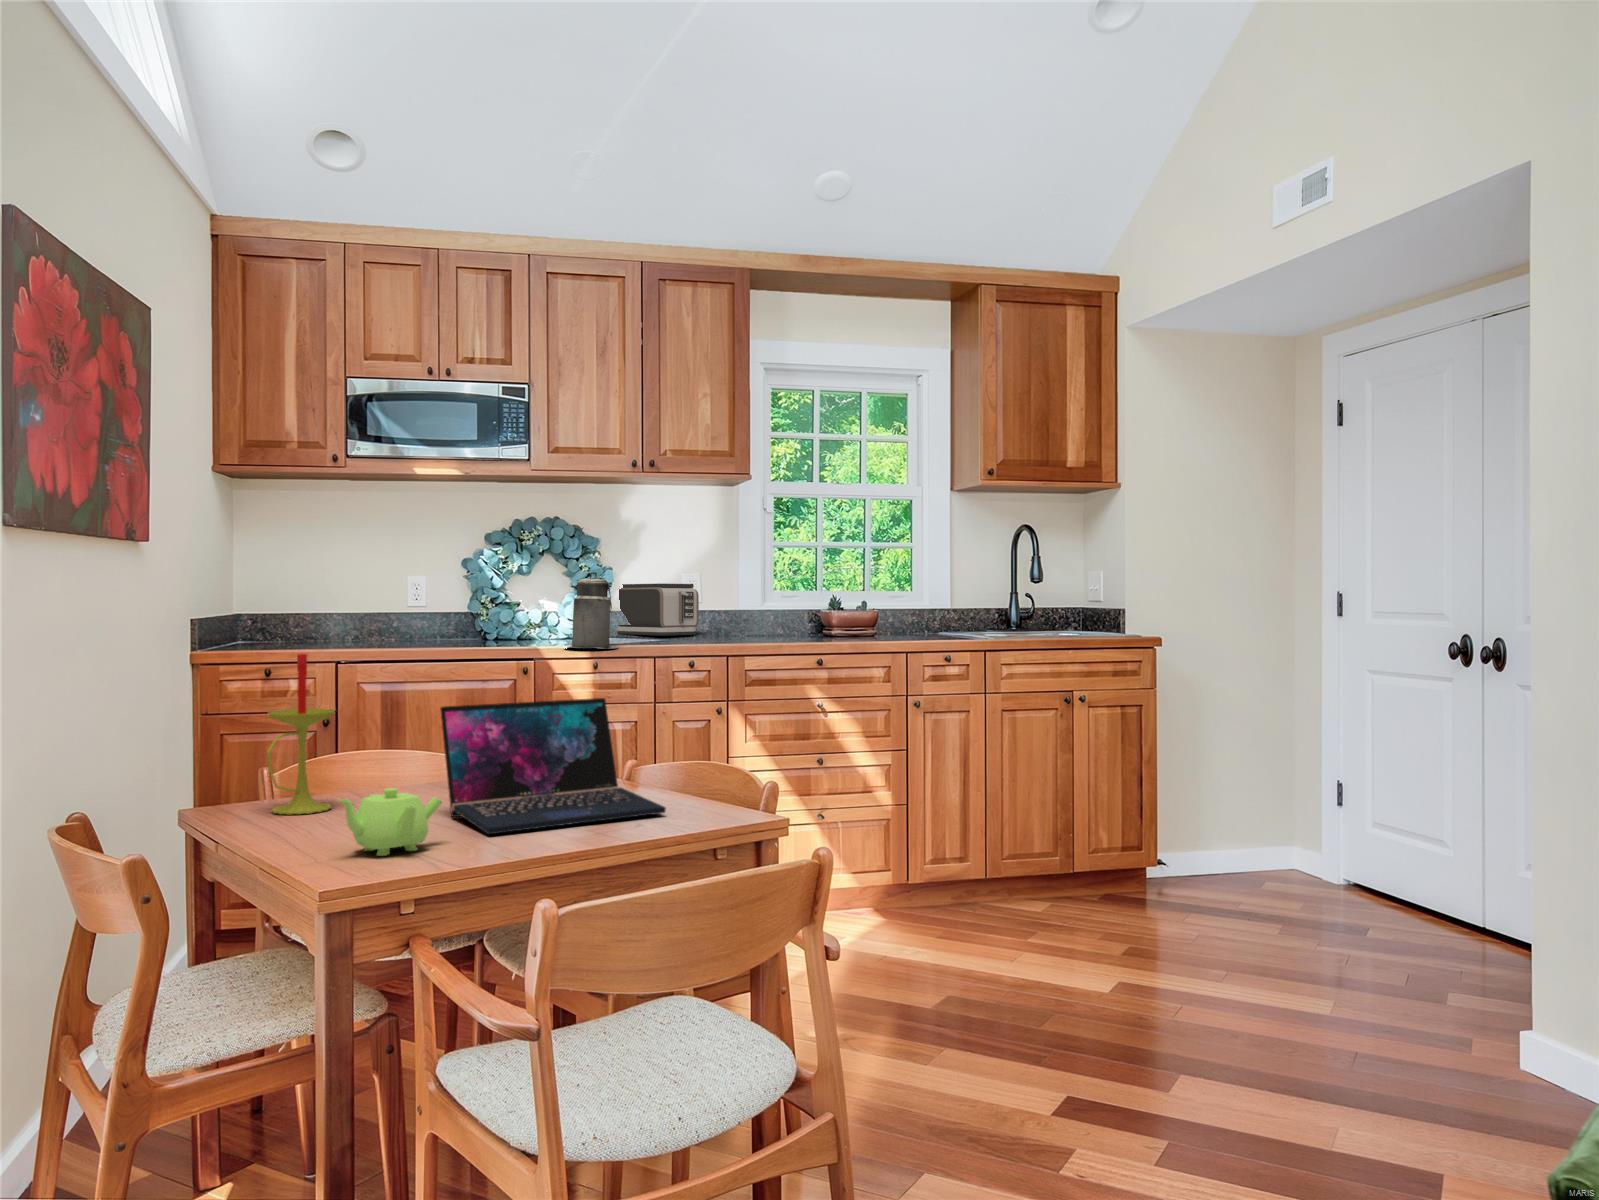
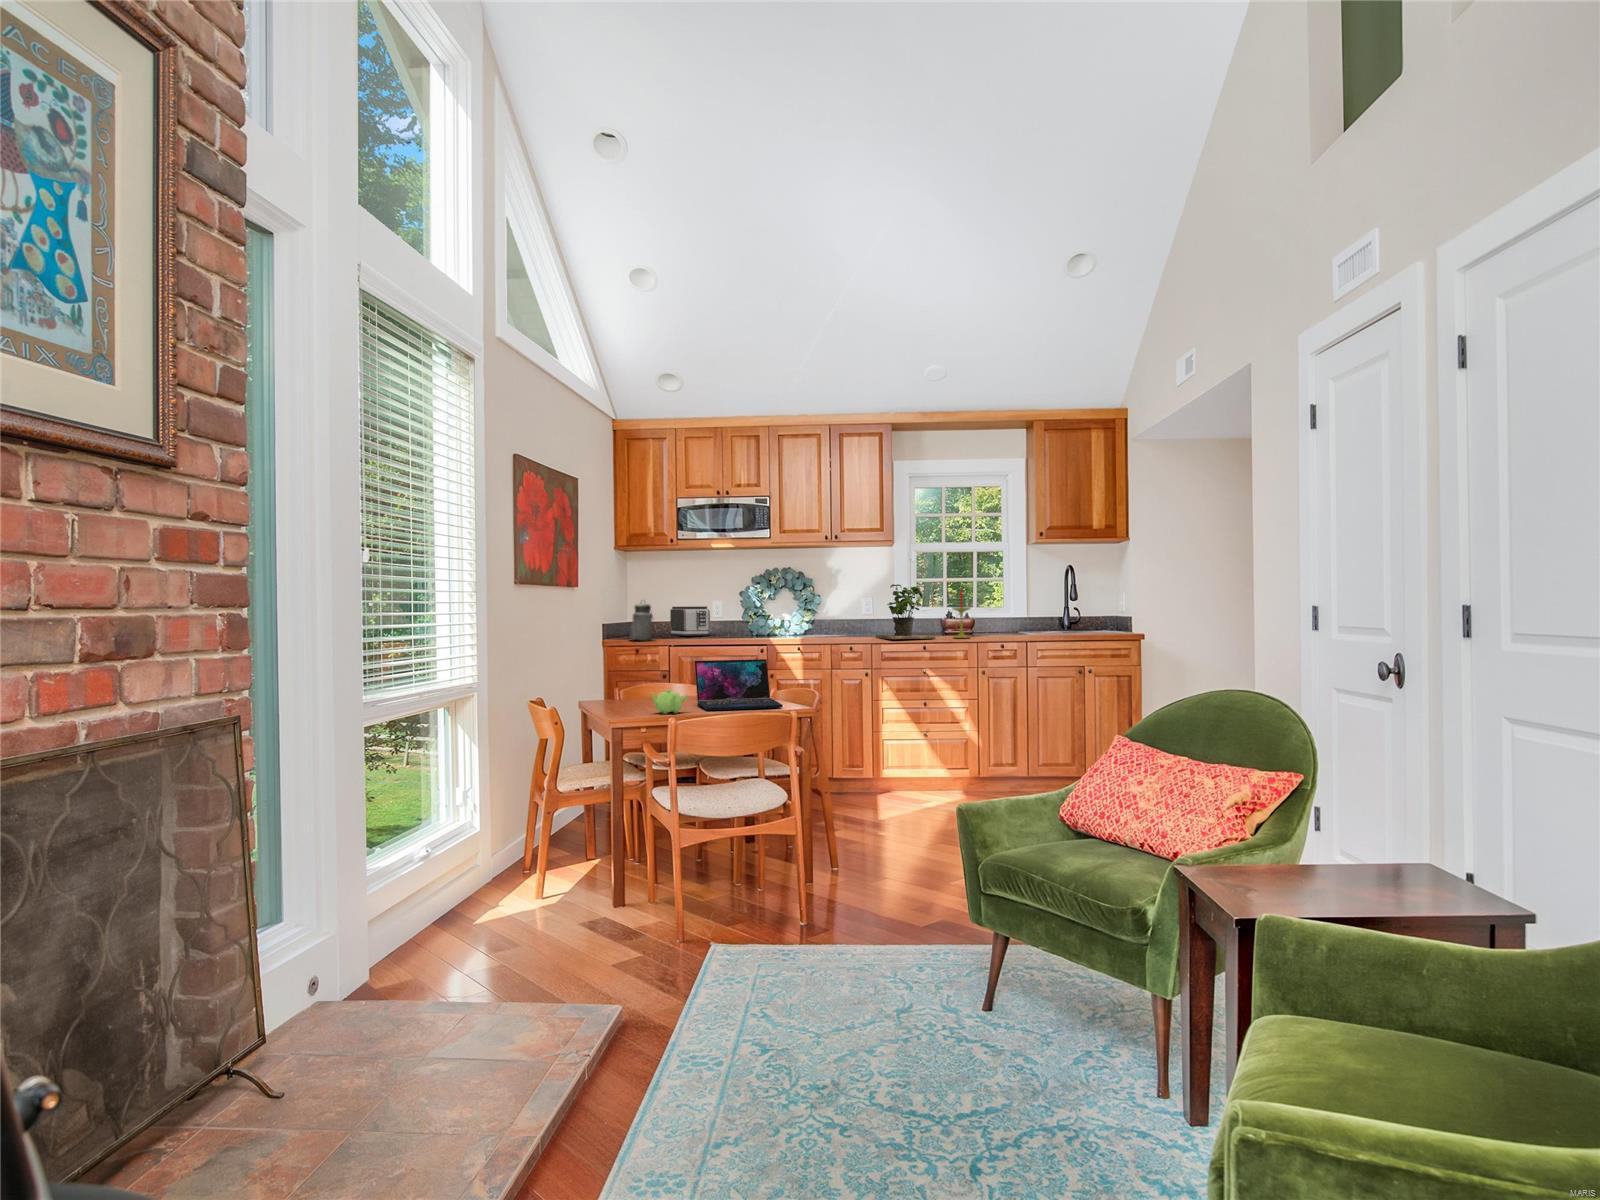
potted plant: none [727,549,840,647] -> present [875,584,936,639]
canister: present [569,572,618,649] -> present [632,603,653,640]
toaster: present [618,583,699,636] -> present [670,606,710,636]
candle: present [267,653,335,814] -> present [953,590,970,638]

